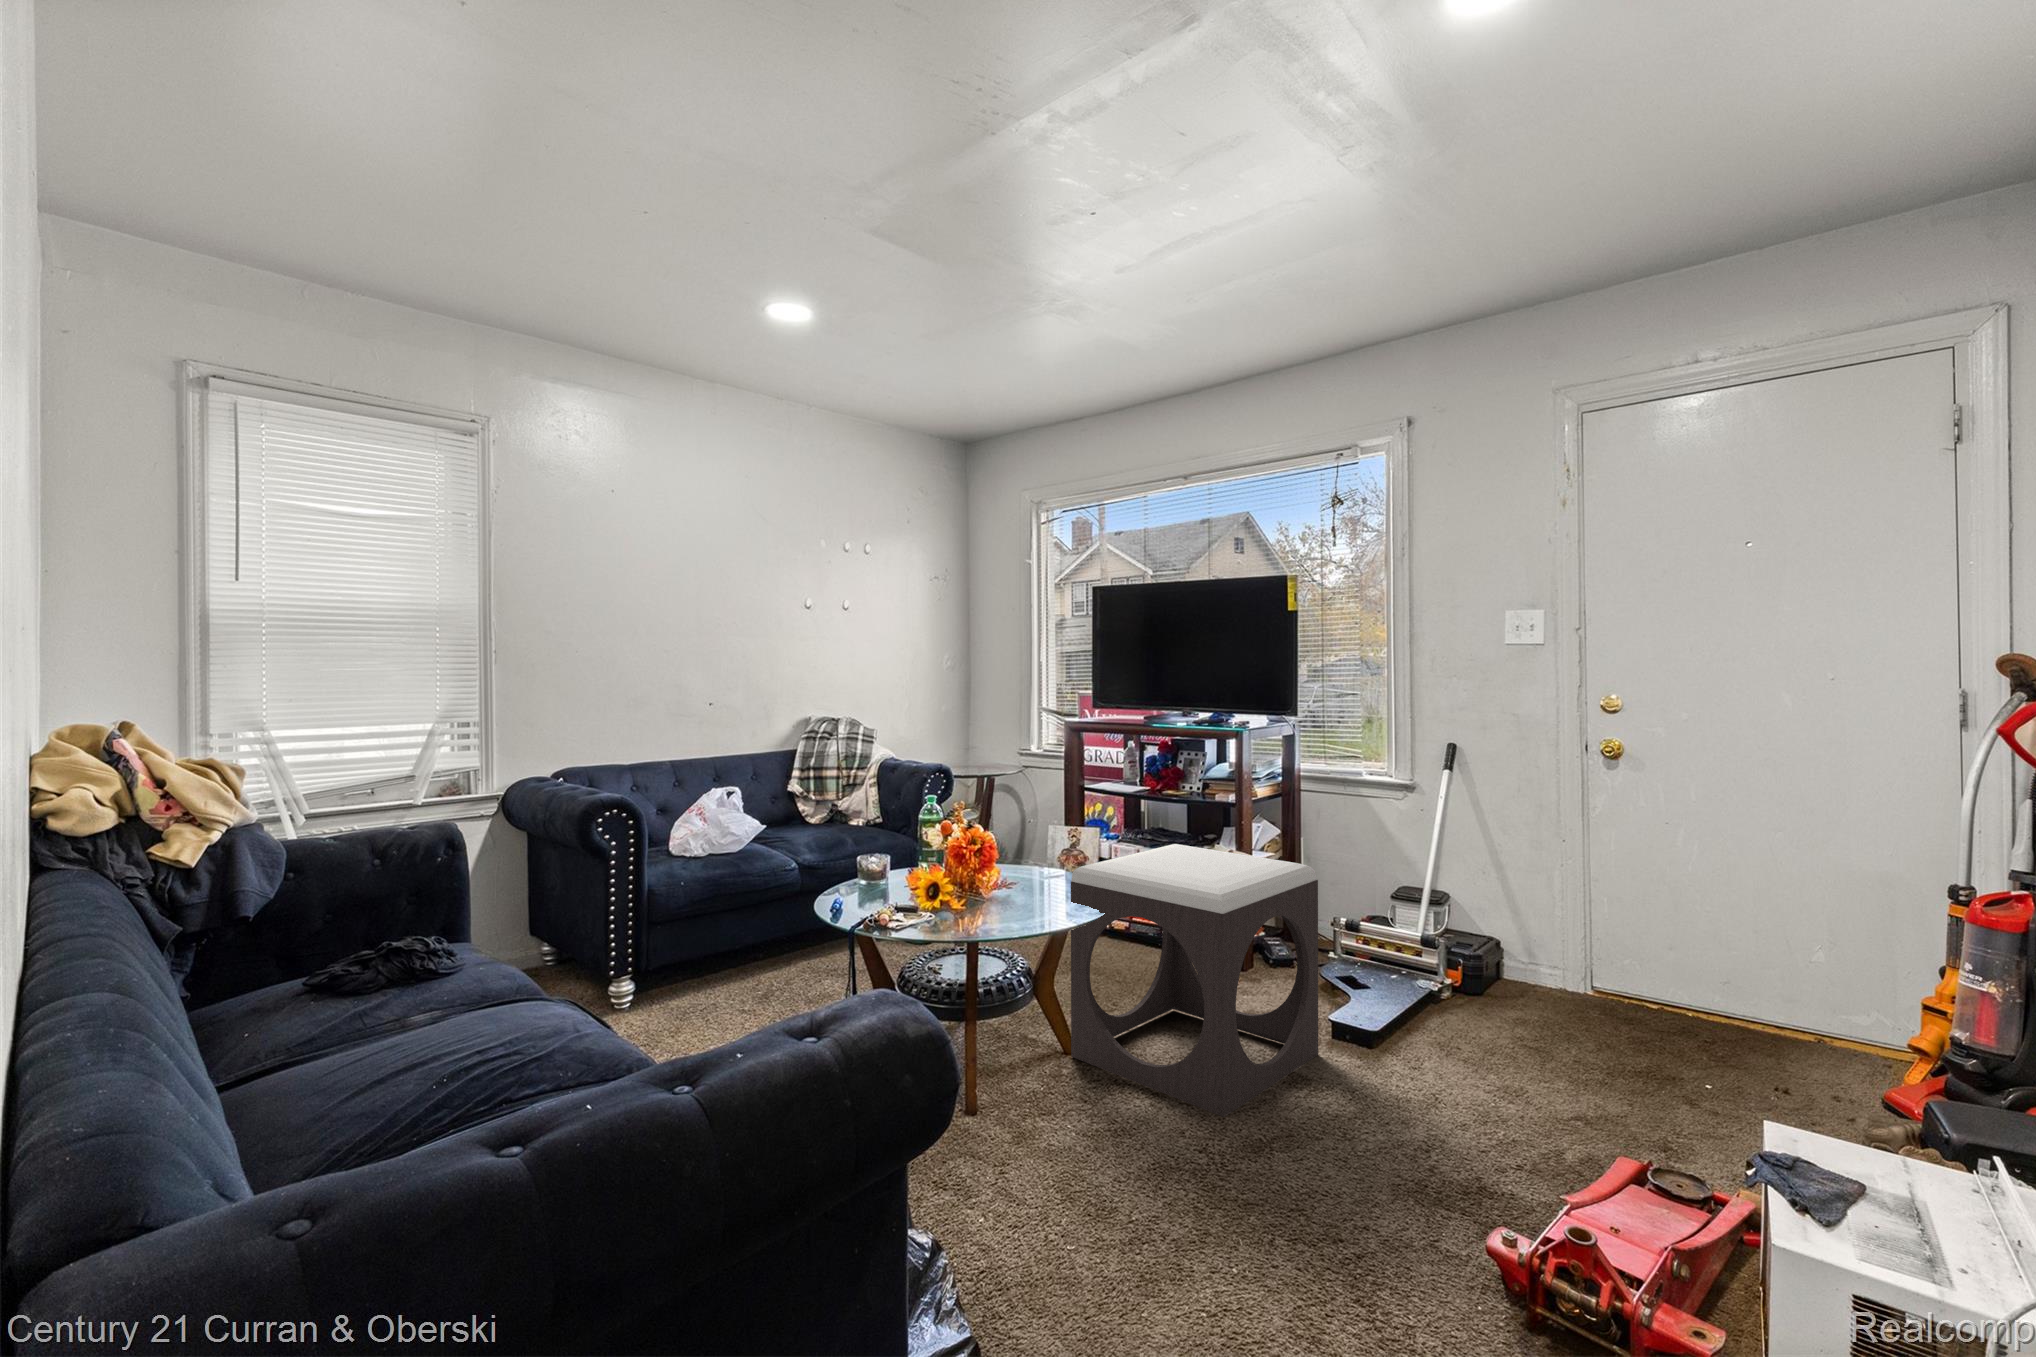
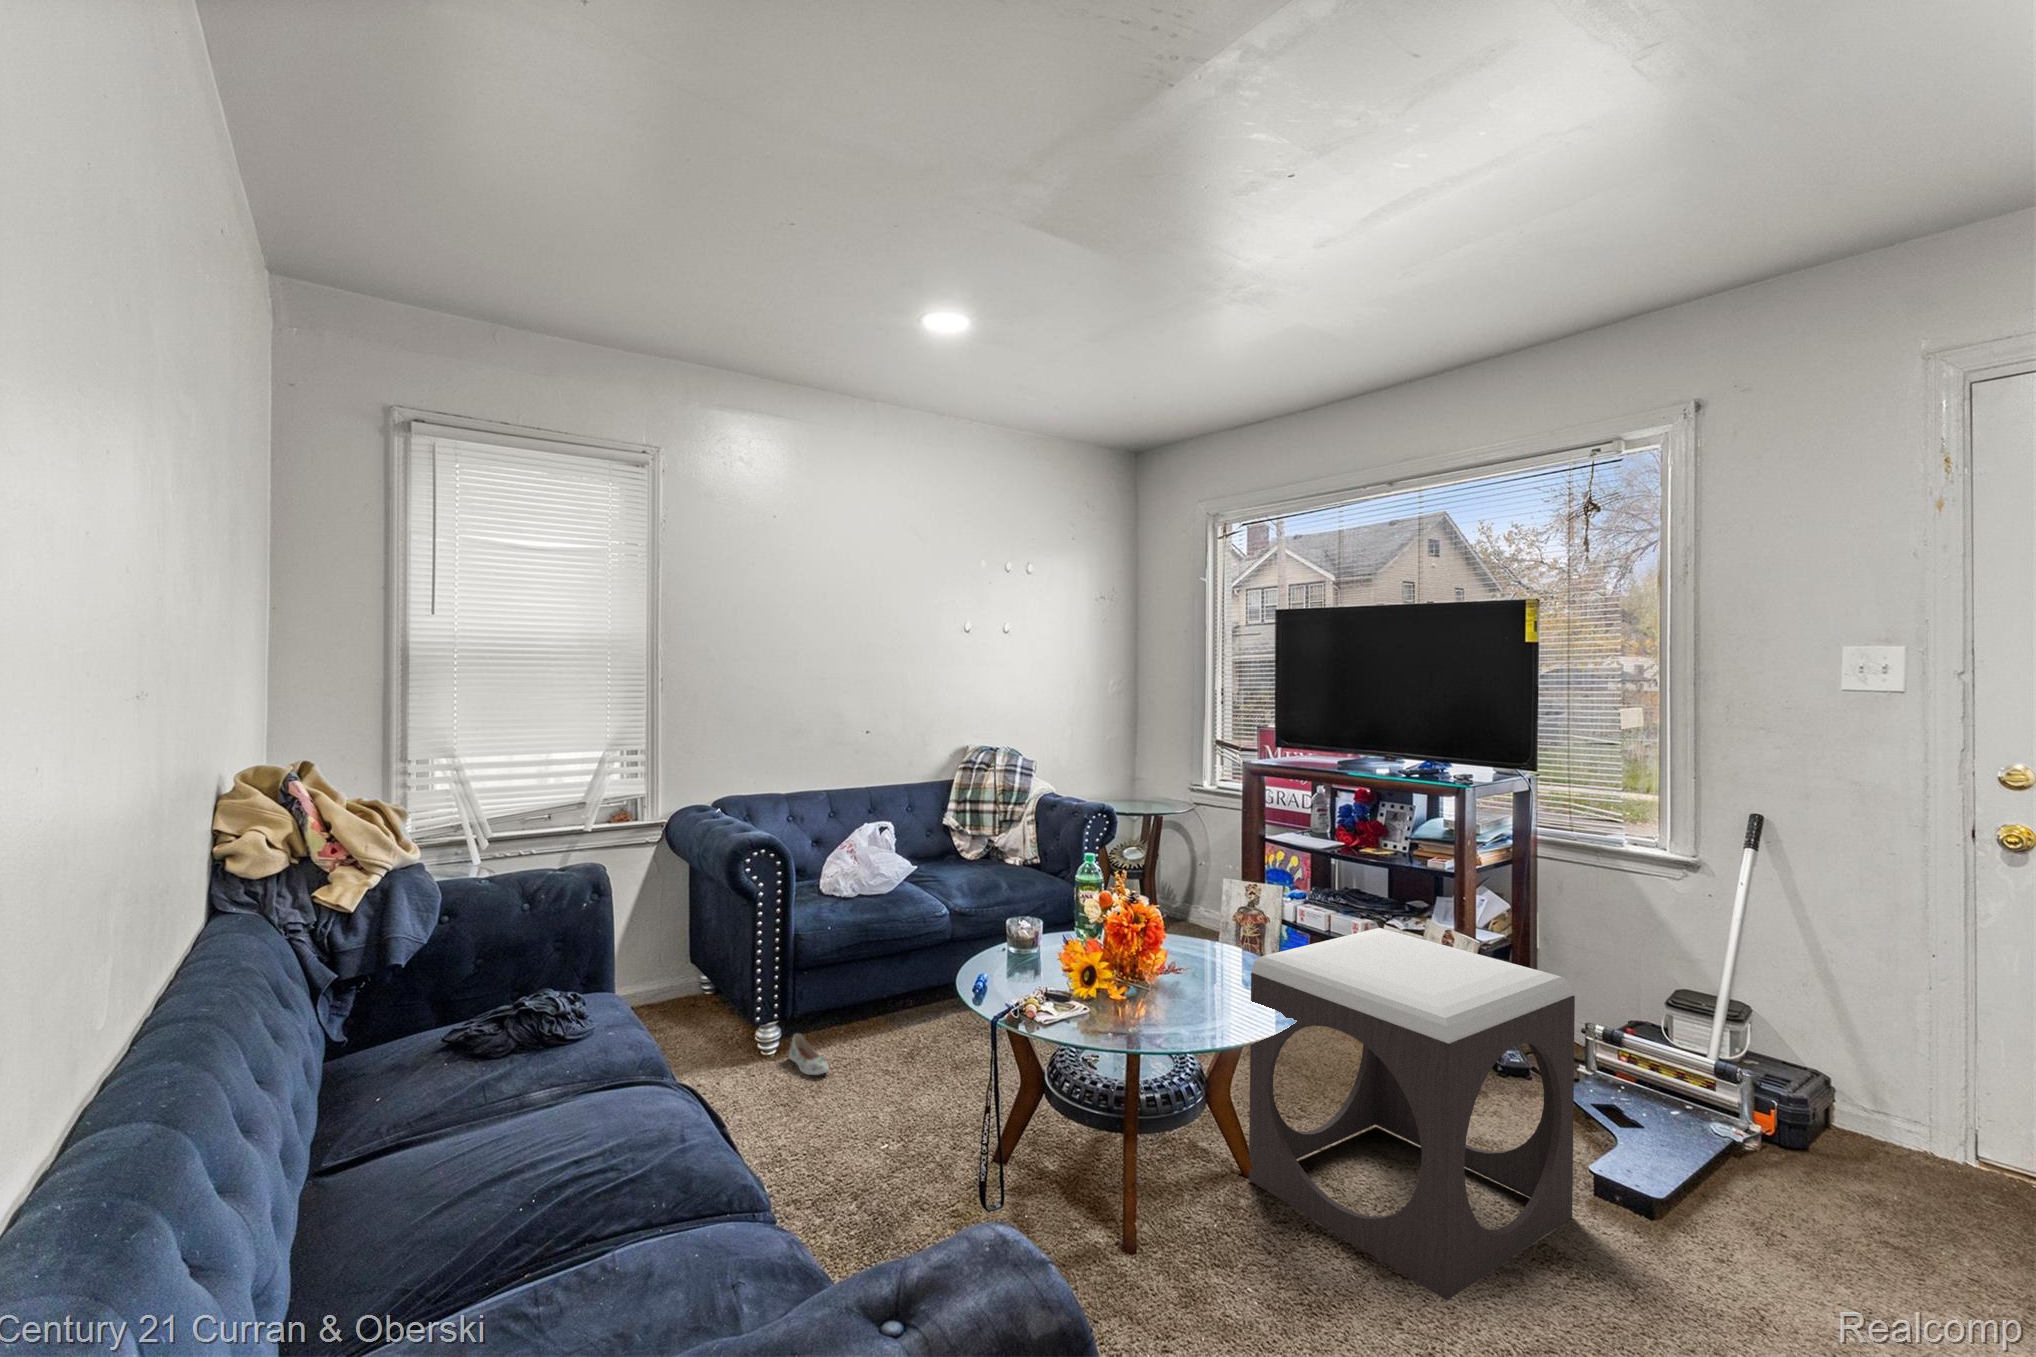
shoe: none [645,984,687,1019] -> present [789,1034,829,1075]

